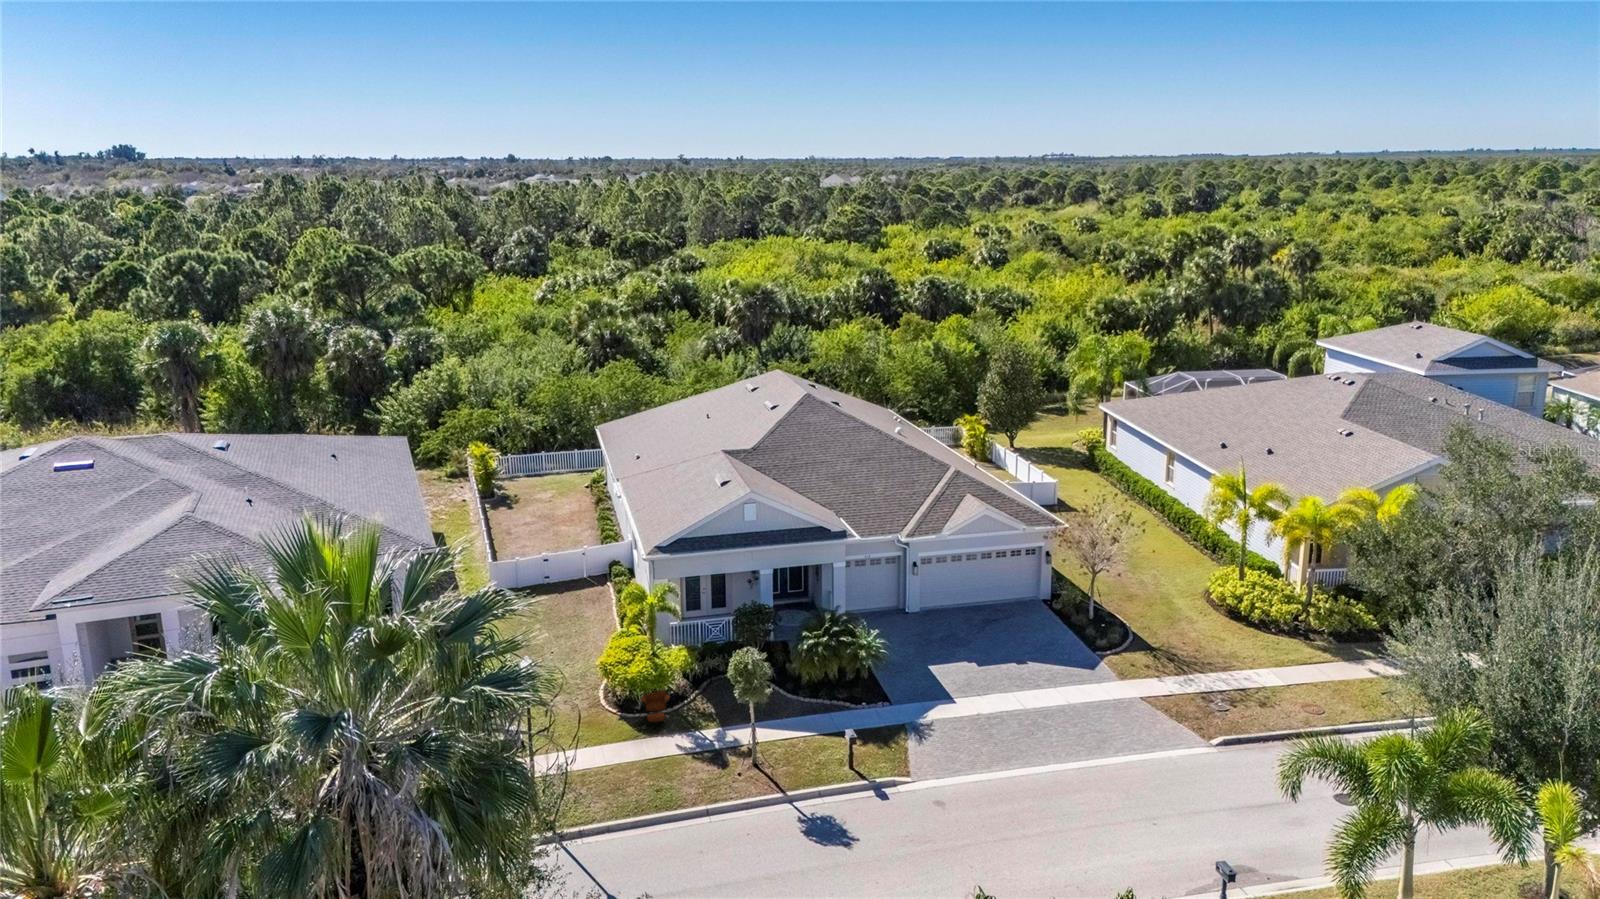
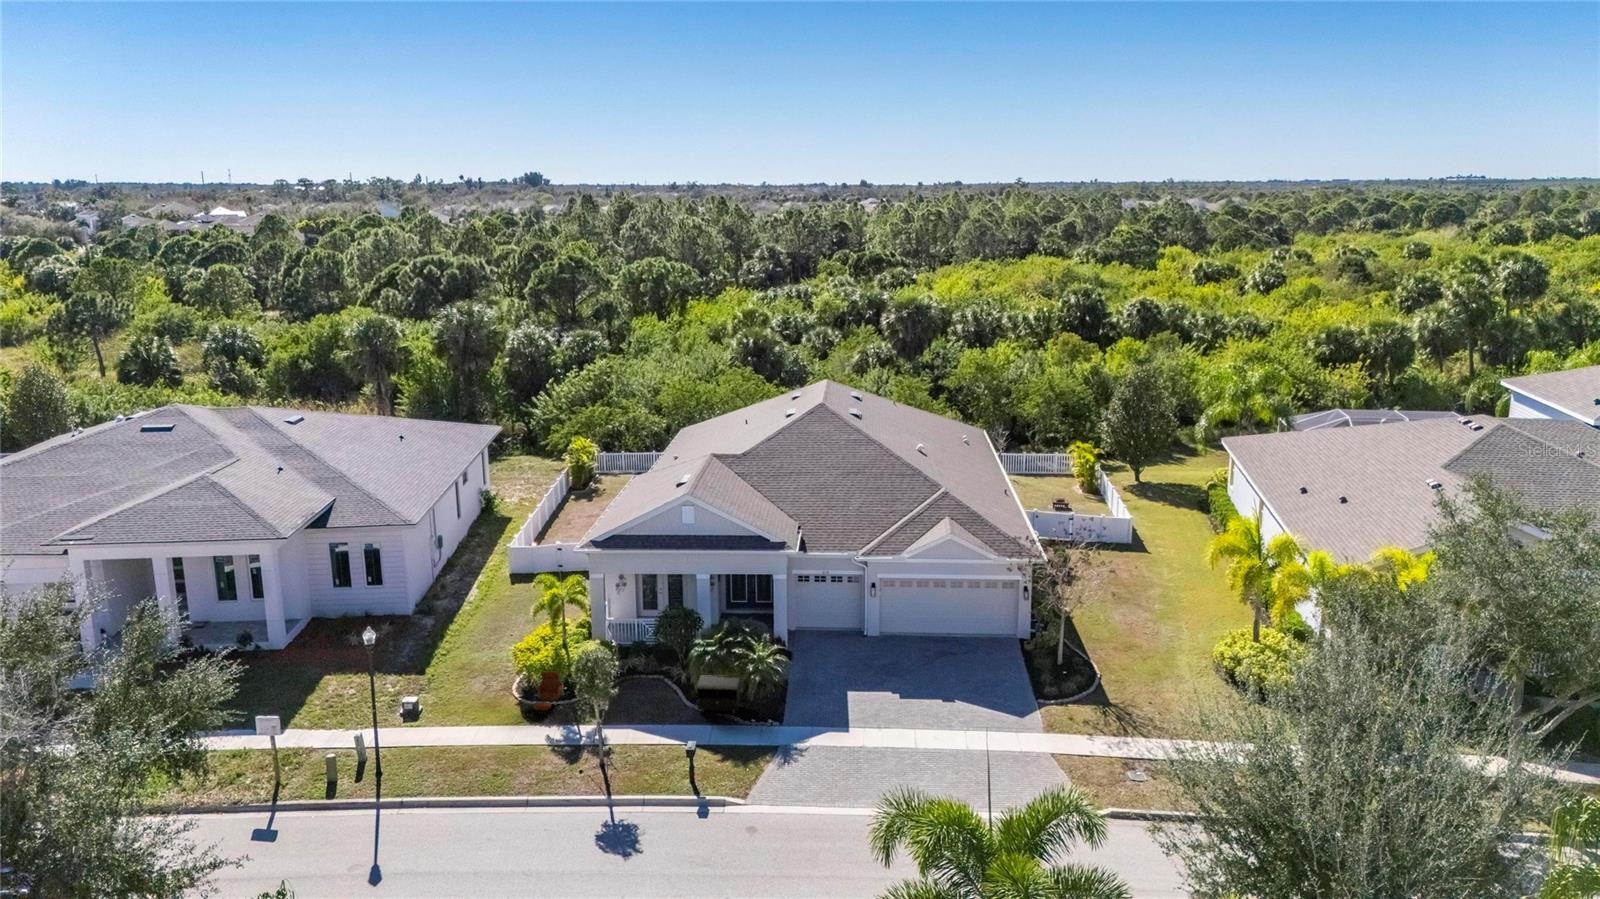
storage bench: none [803,664,845,702] -> present [697,675,740,712]

